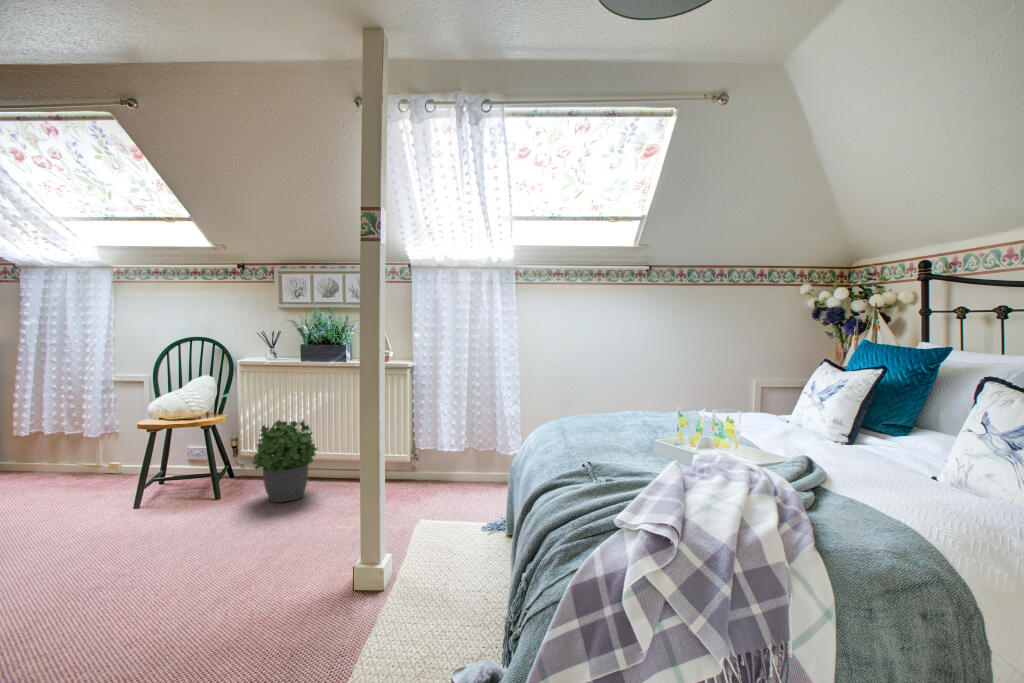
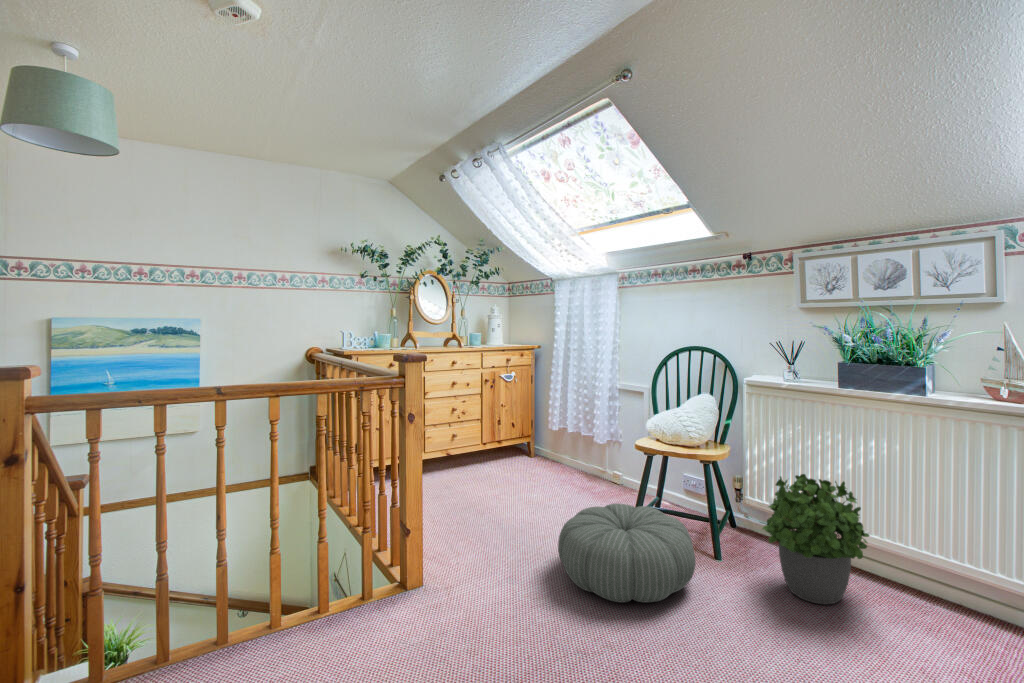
pouf: none [53,470,198,548] -> present [558,503,696,603]

